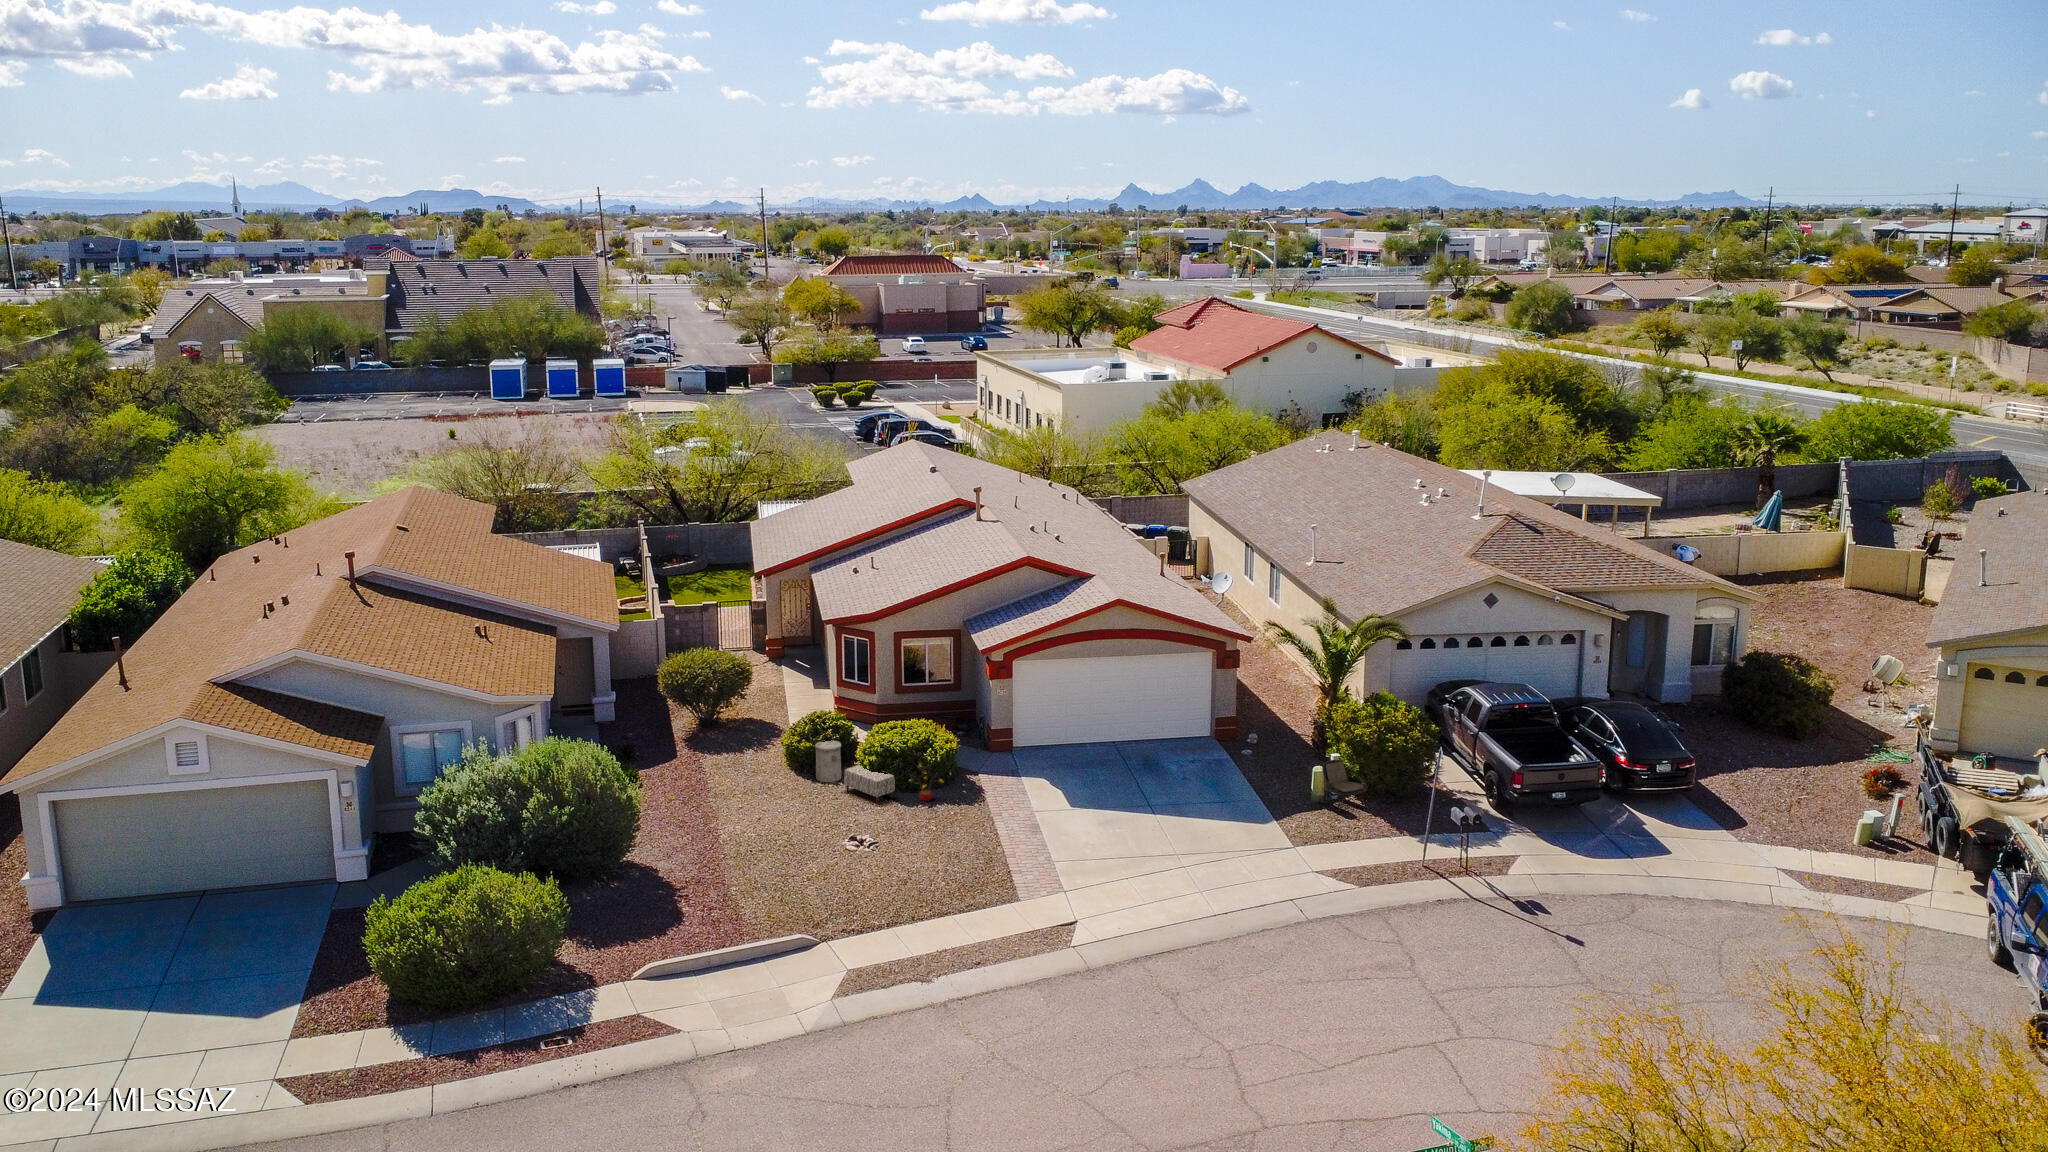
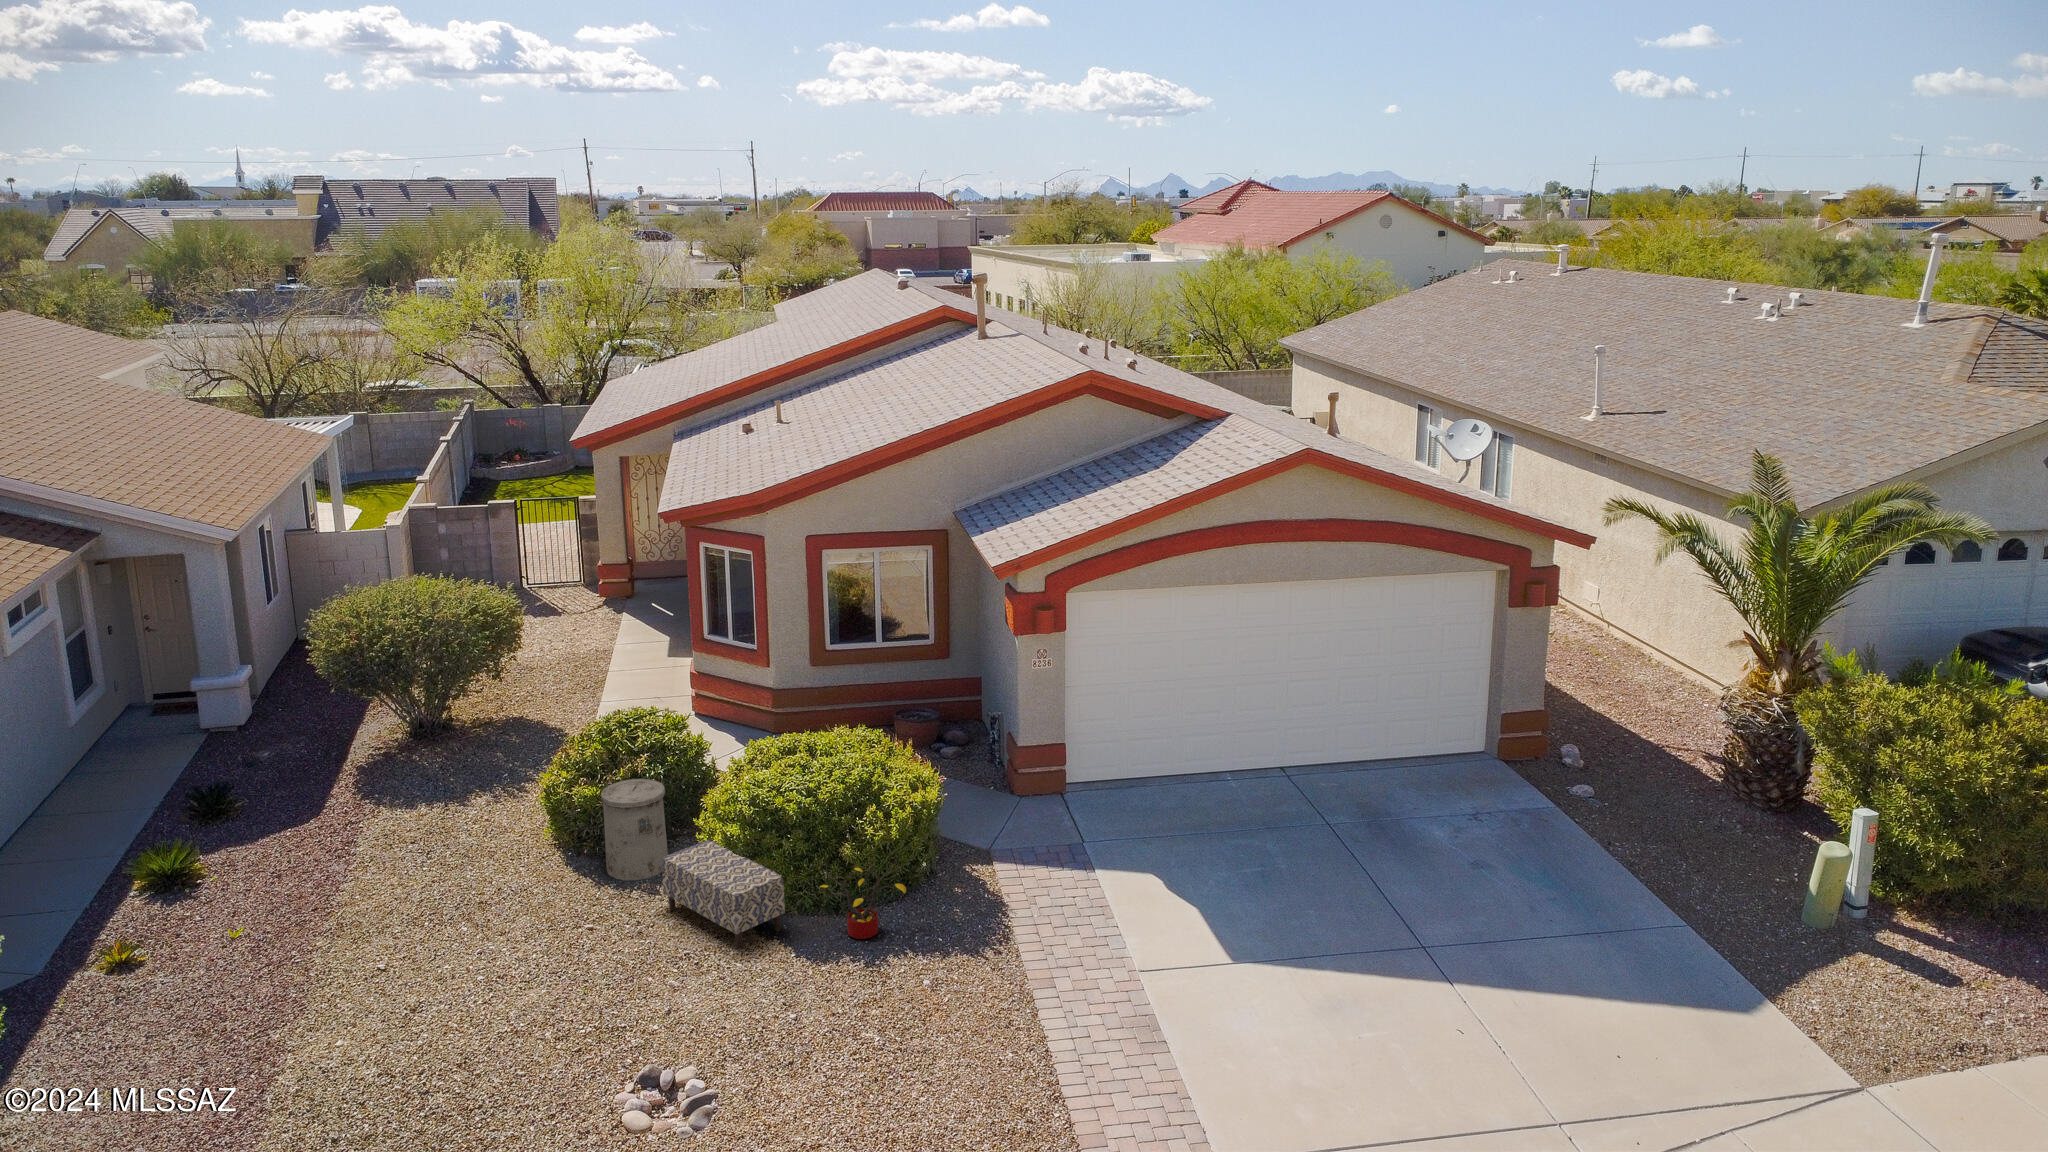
lounge chair: present [1318,760,1368,814] -> none [1839,827,1981,971]

